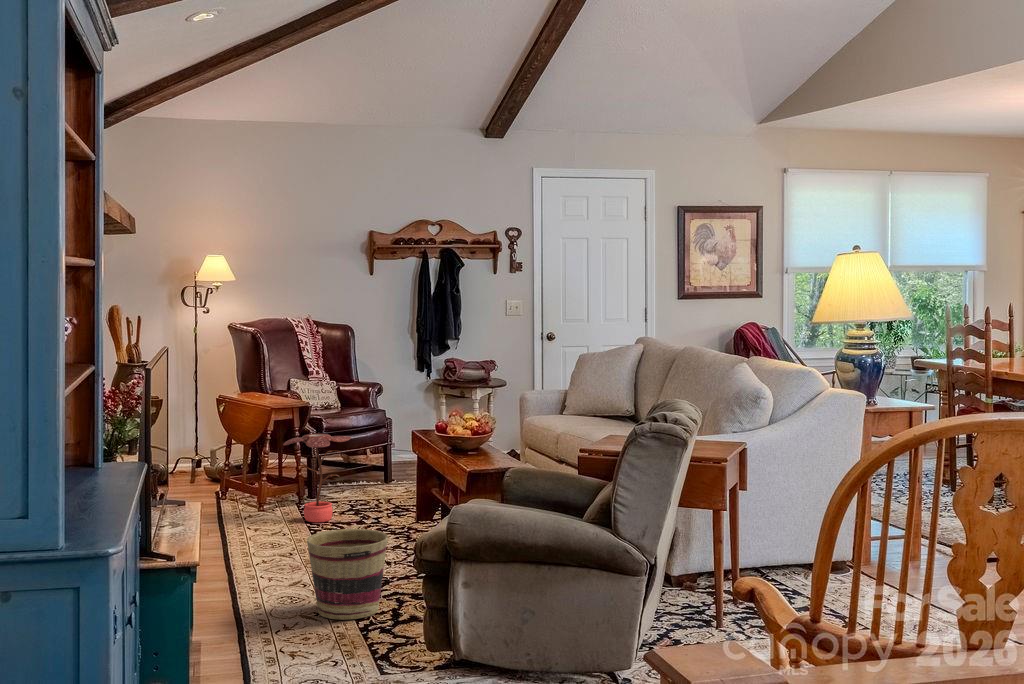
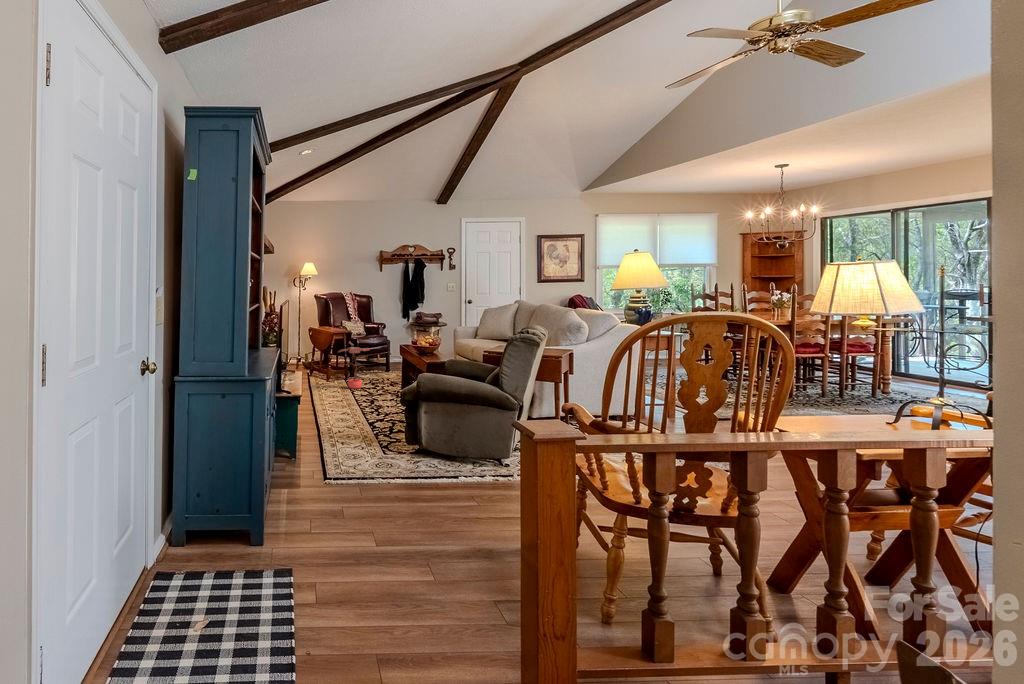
basket: present [307,529,388,620] -> none [349,387,385,425]

